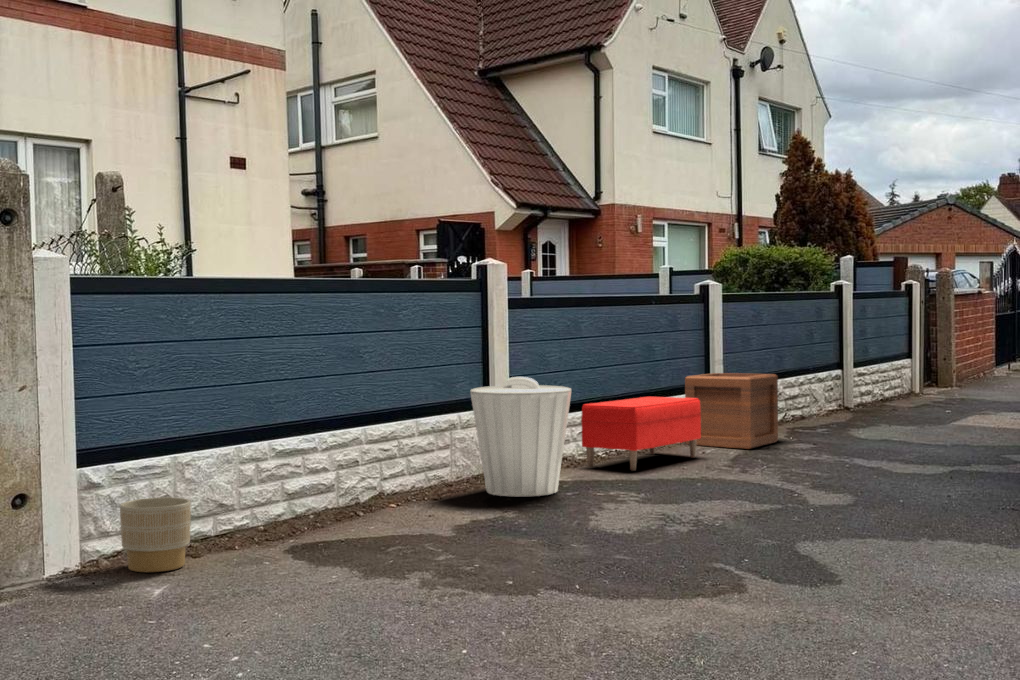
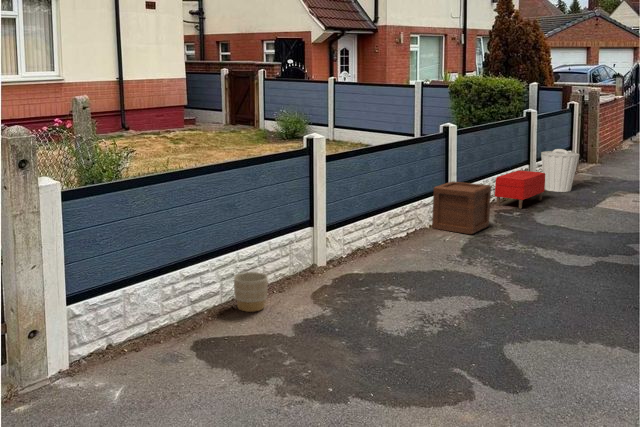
trash can: present [470,377,571,496] -> present [541,149,579,192]
bench: present [581,397,701,471] -> present [495,170,545,209]
planter: present [120,497,191,572] -> present [234,272,268,312]

